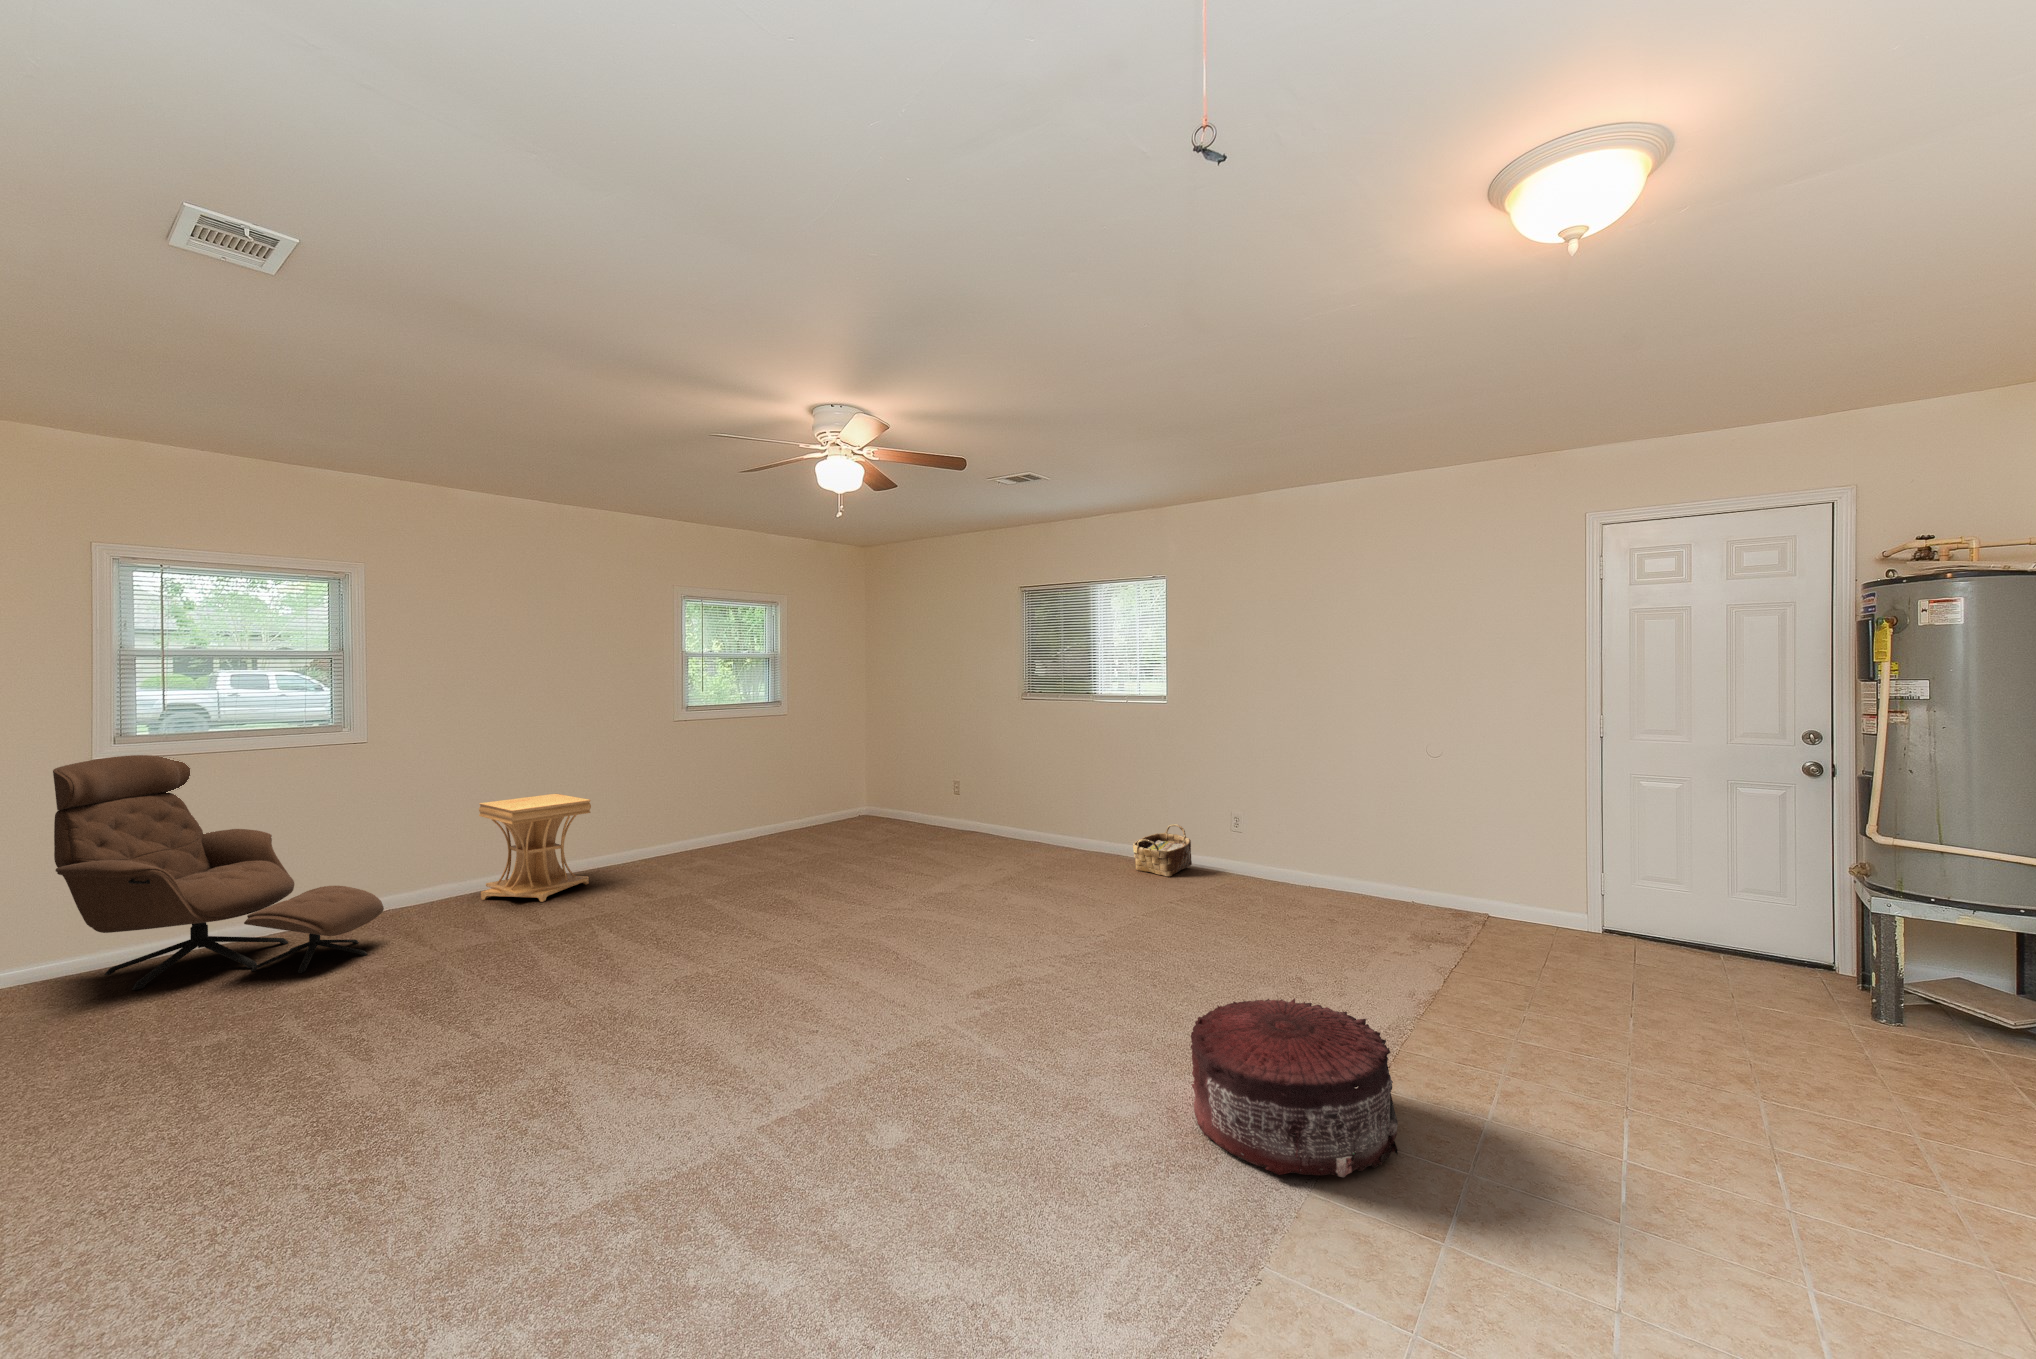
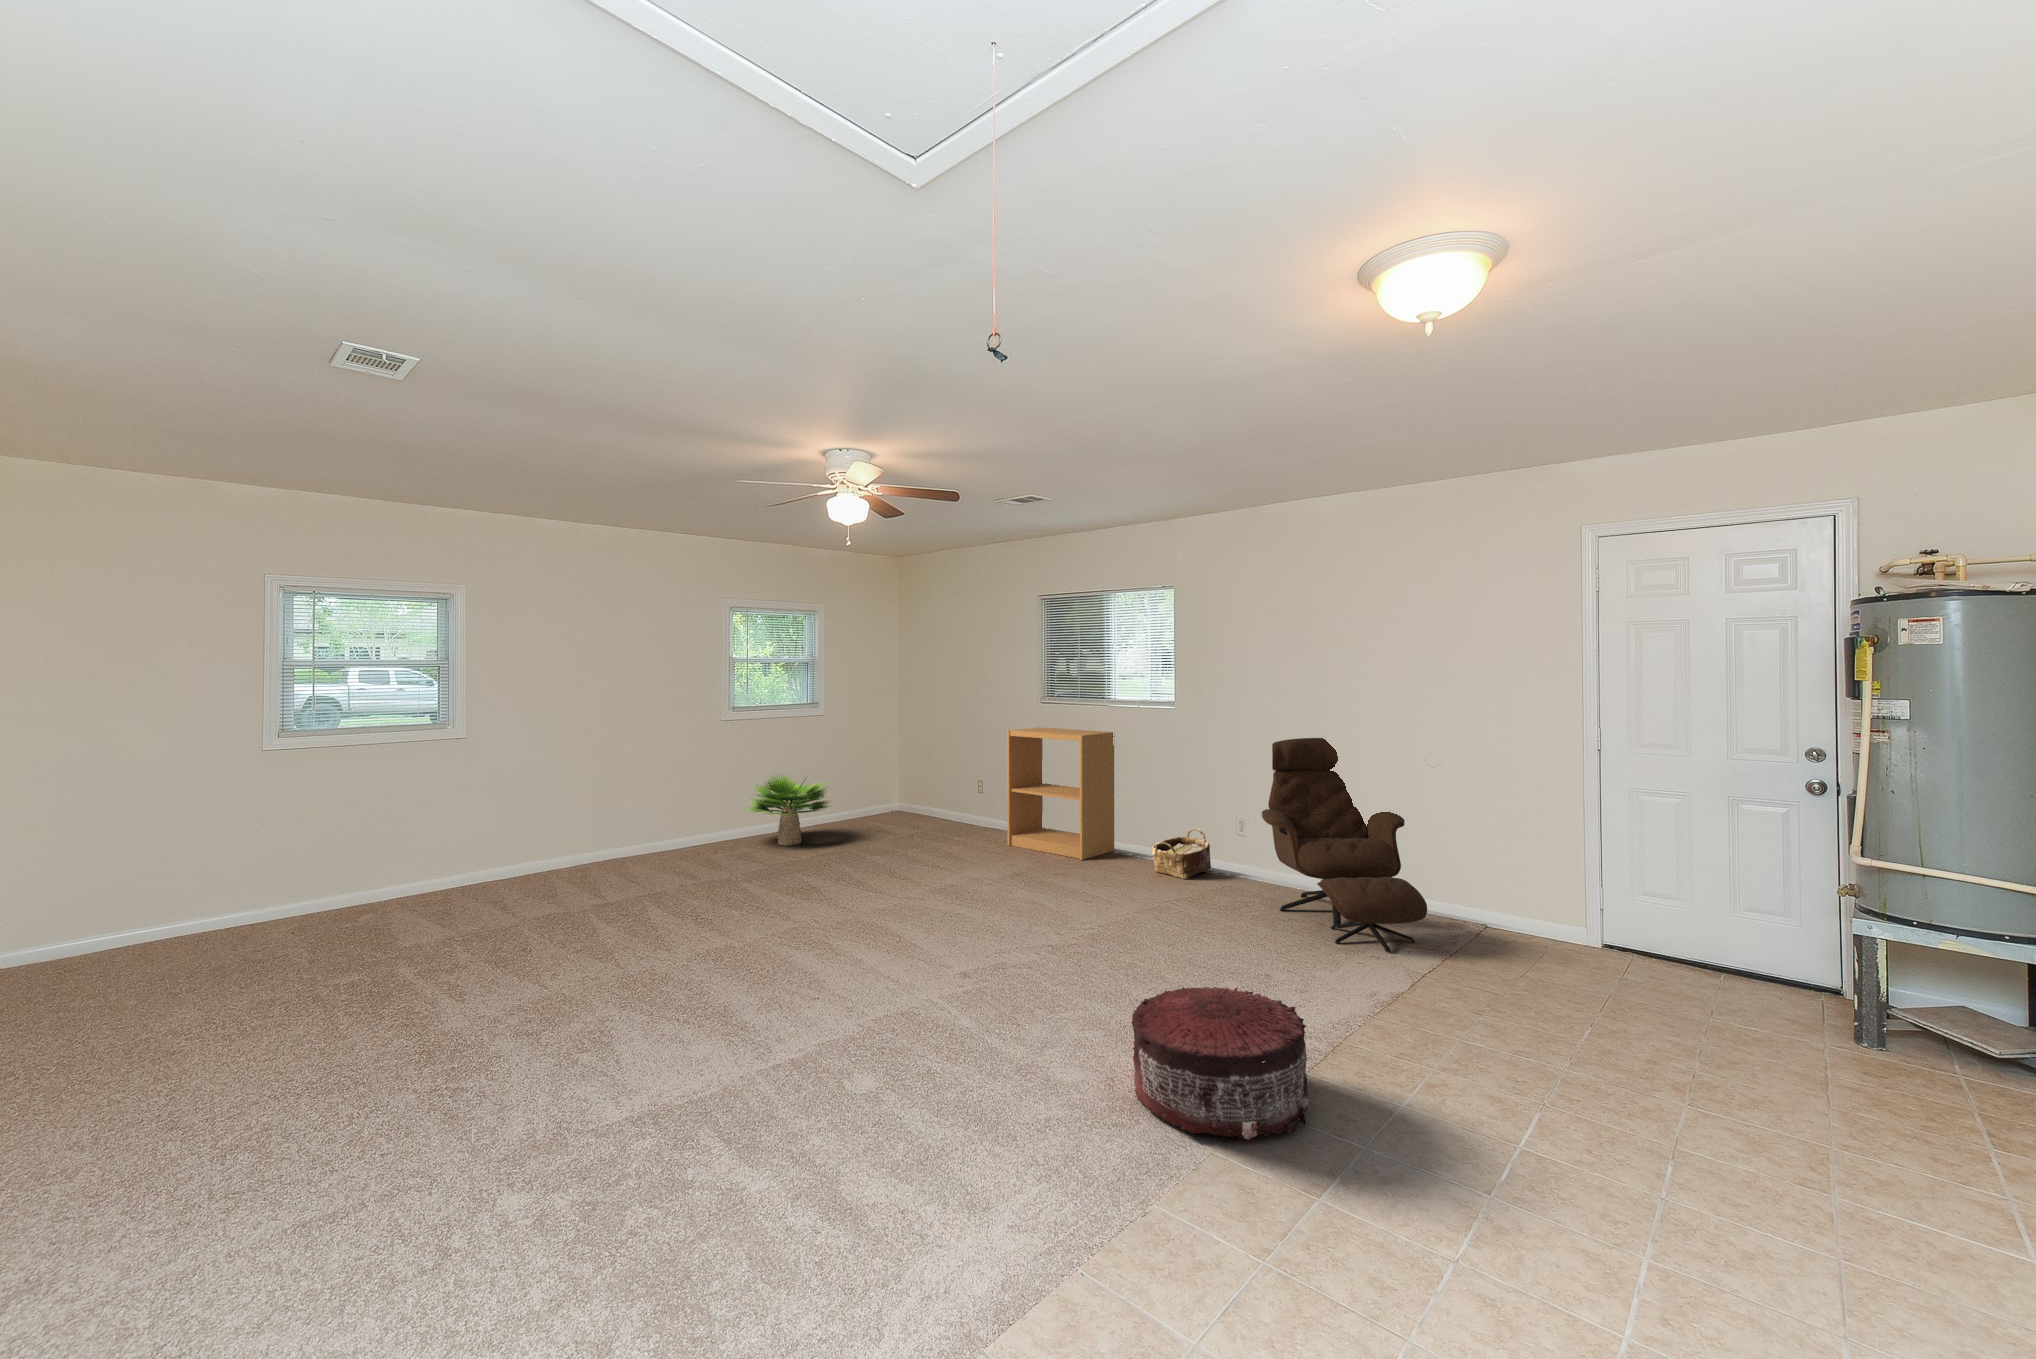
bookshelf: none [976,724,1088,860] -> present [1007,727,1114,860]
lounge chair: present [53,755,384,990] -> present [1262,738,1427,952]
potted plant: none [691,772,790,854] -> present [748,775,828,845]
side table: present [479,794,591,902] -> none [558,786,653,882]

